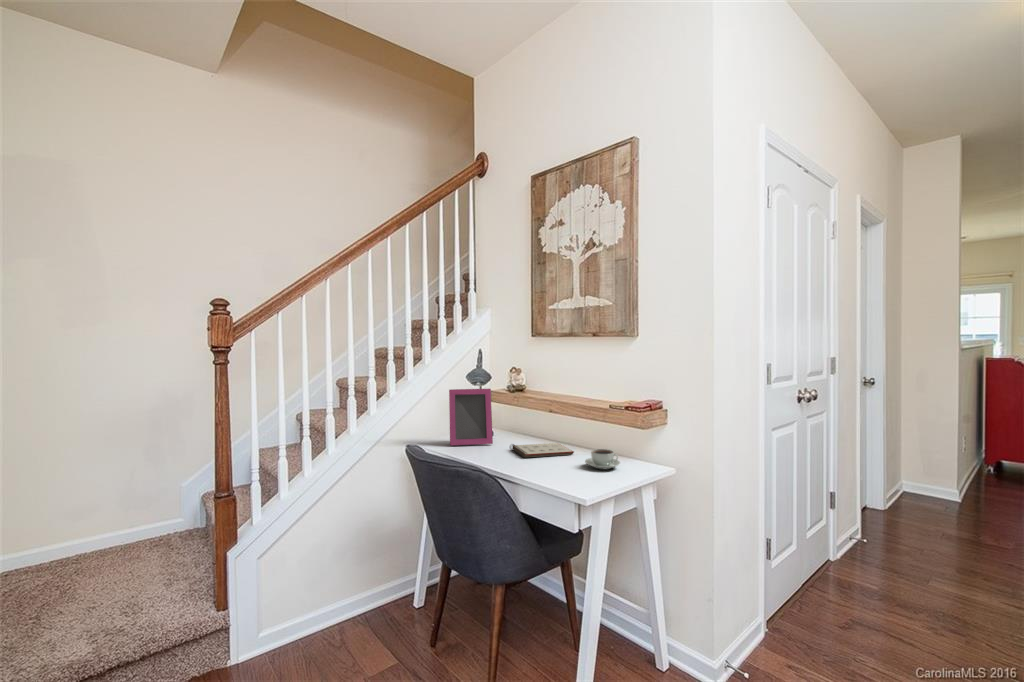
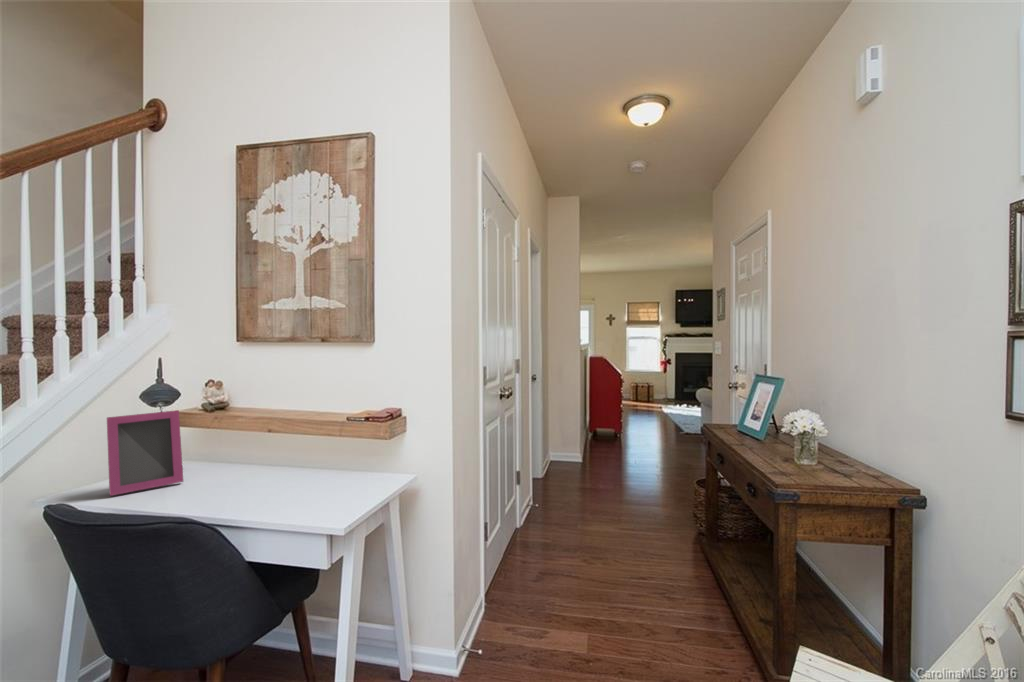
notepad: present [510,443,574,458] -> none [211,467,301,496]
coffee cup: present [585,449,620,469] -> none [318,468,359,492]

